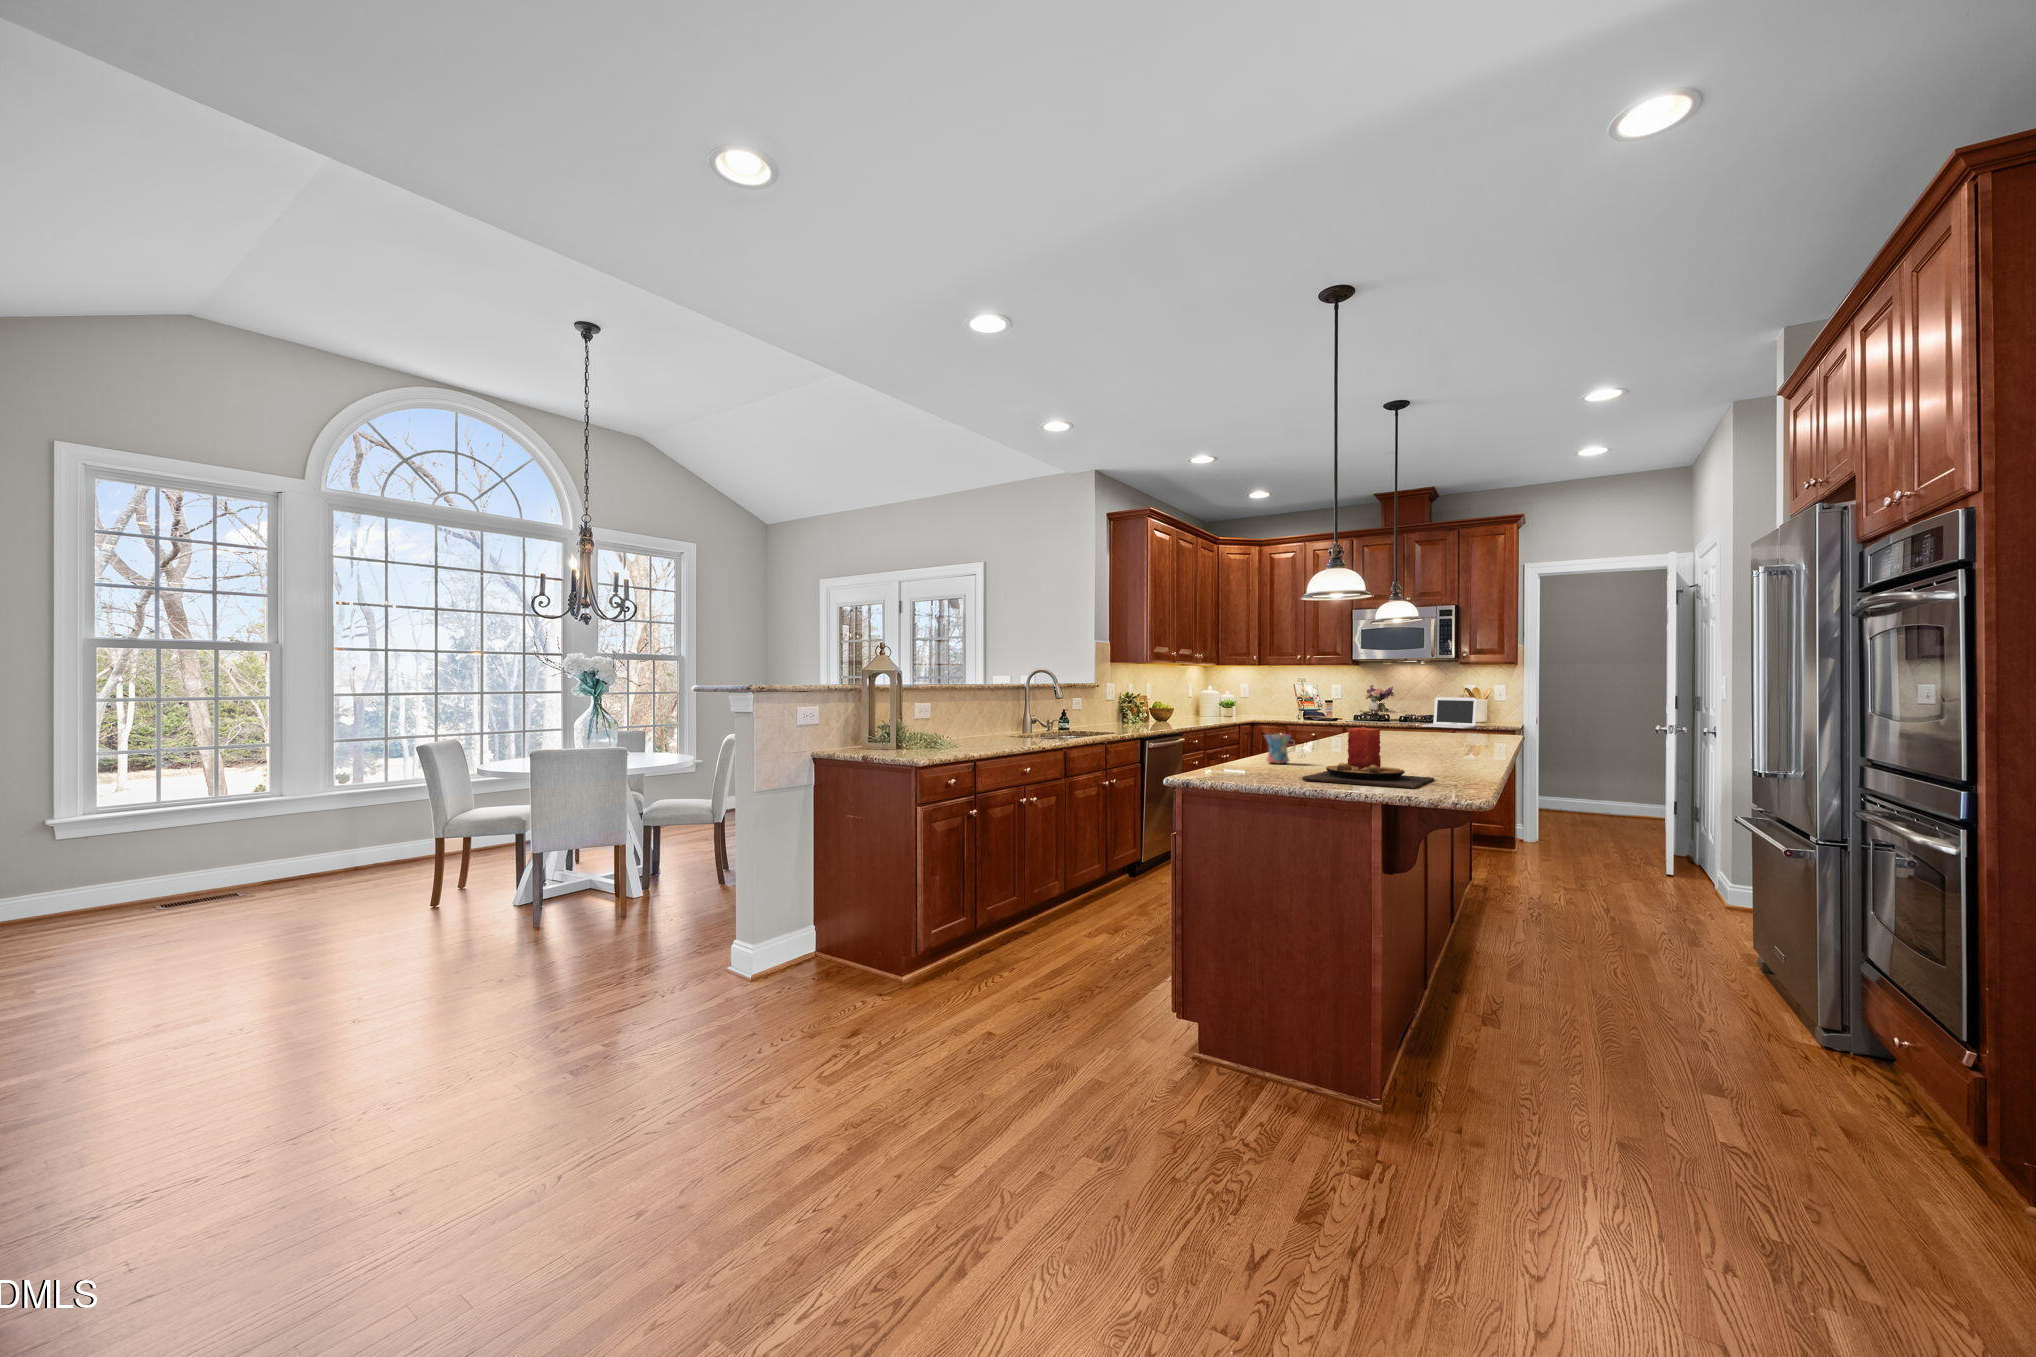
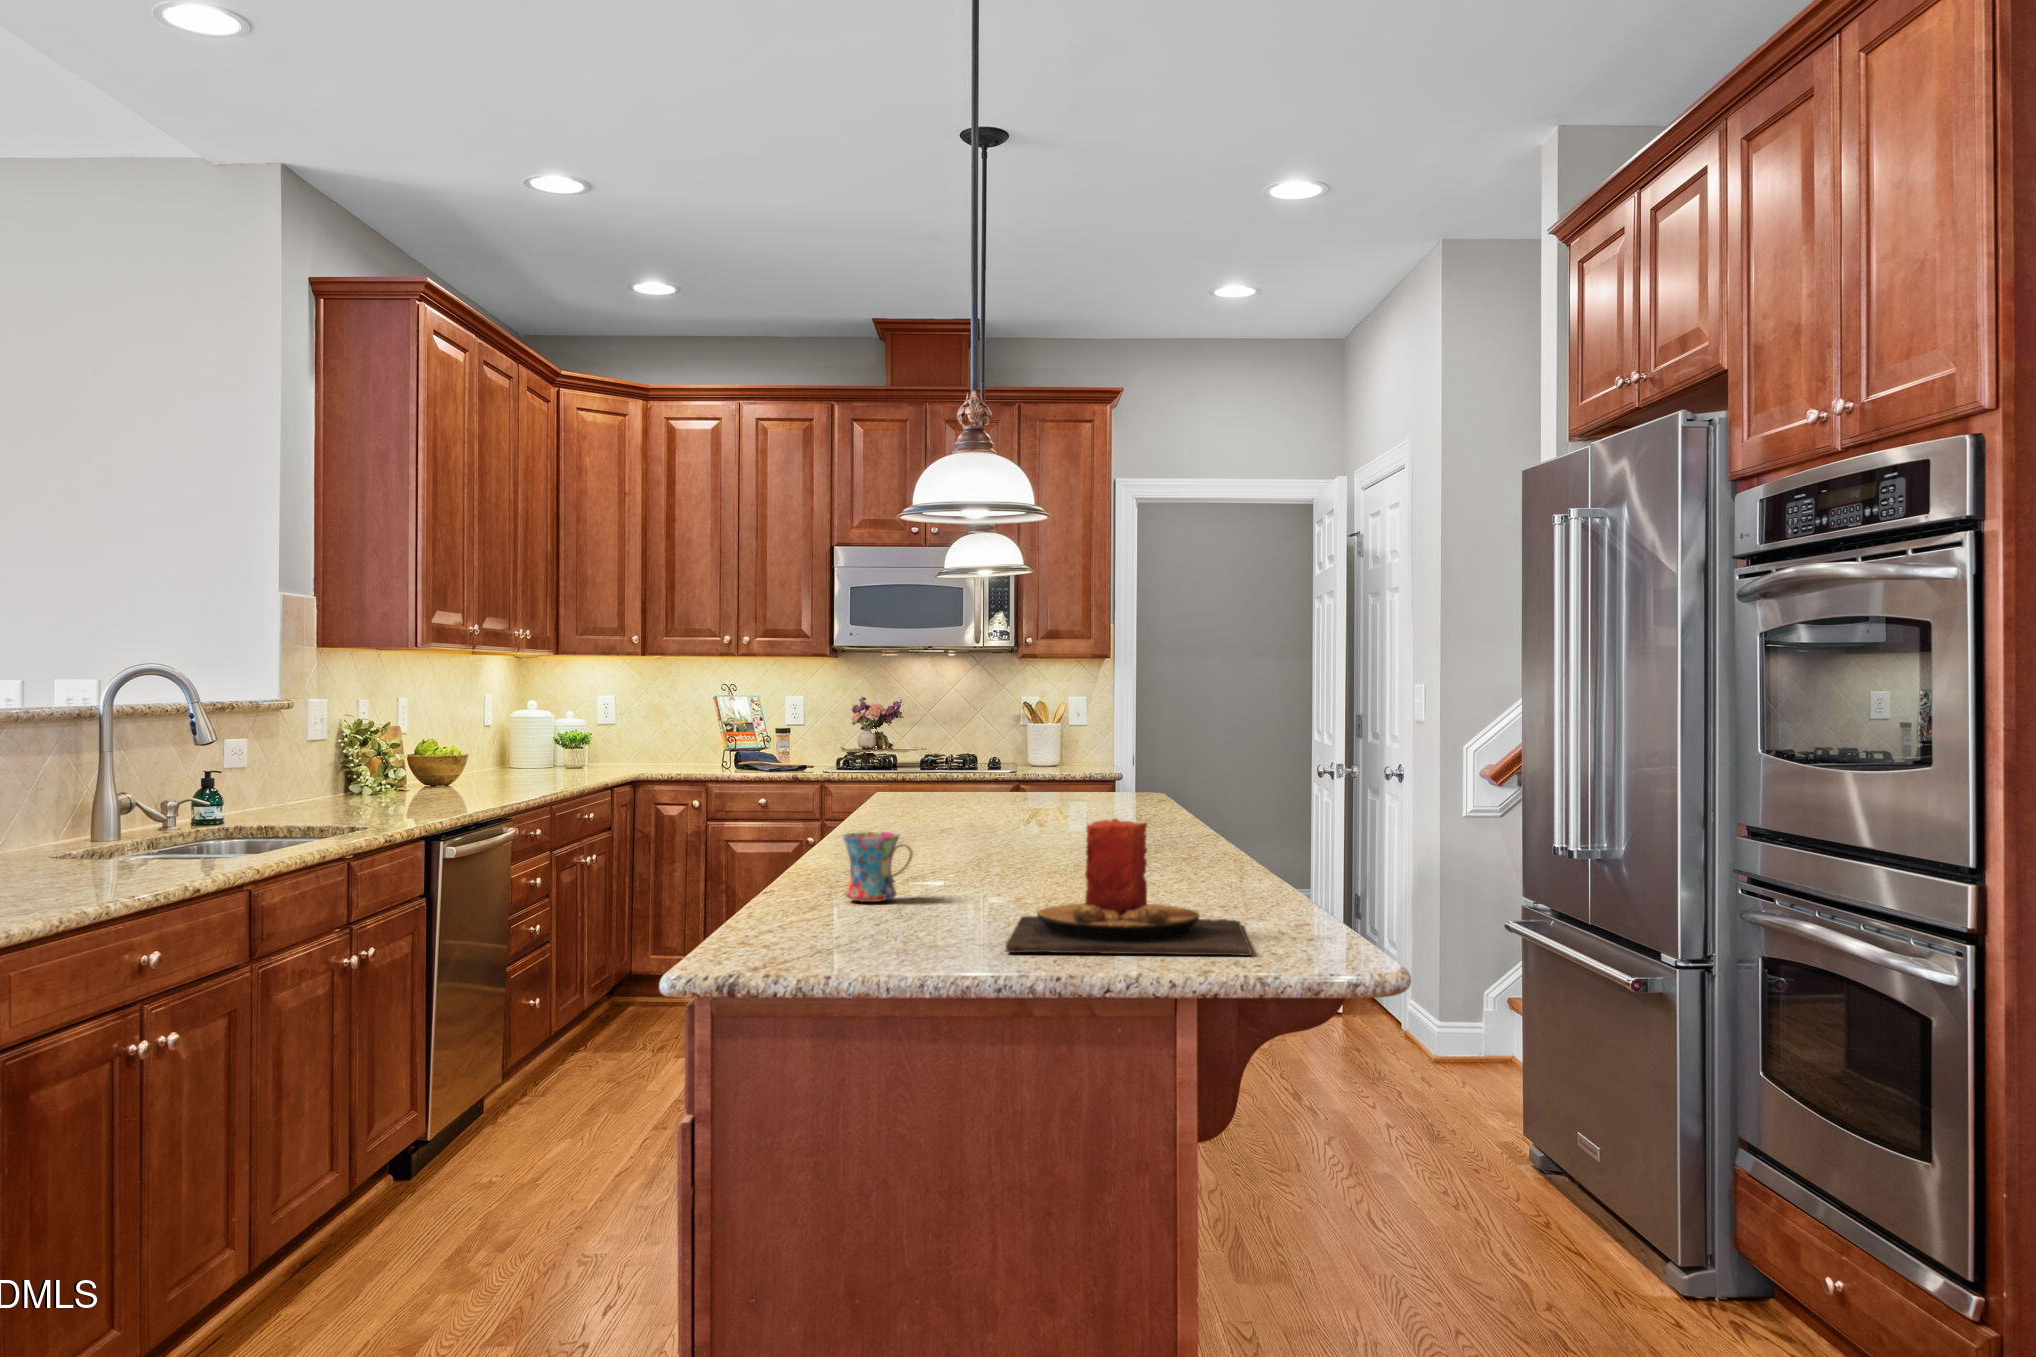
laptop: present [1422,697,1477,729] -> none [975,722,1065,782]

